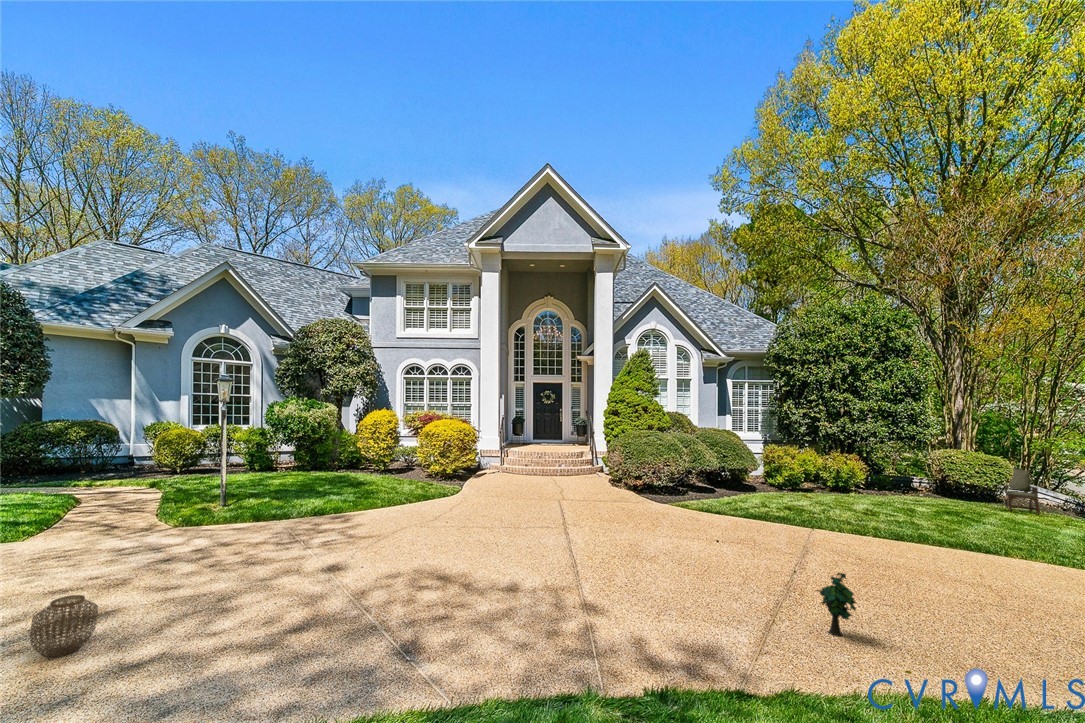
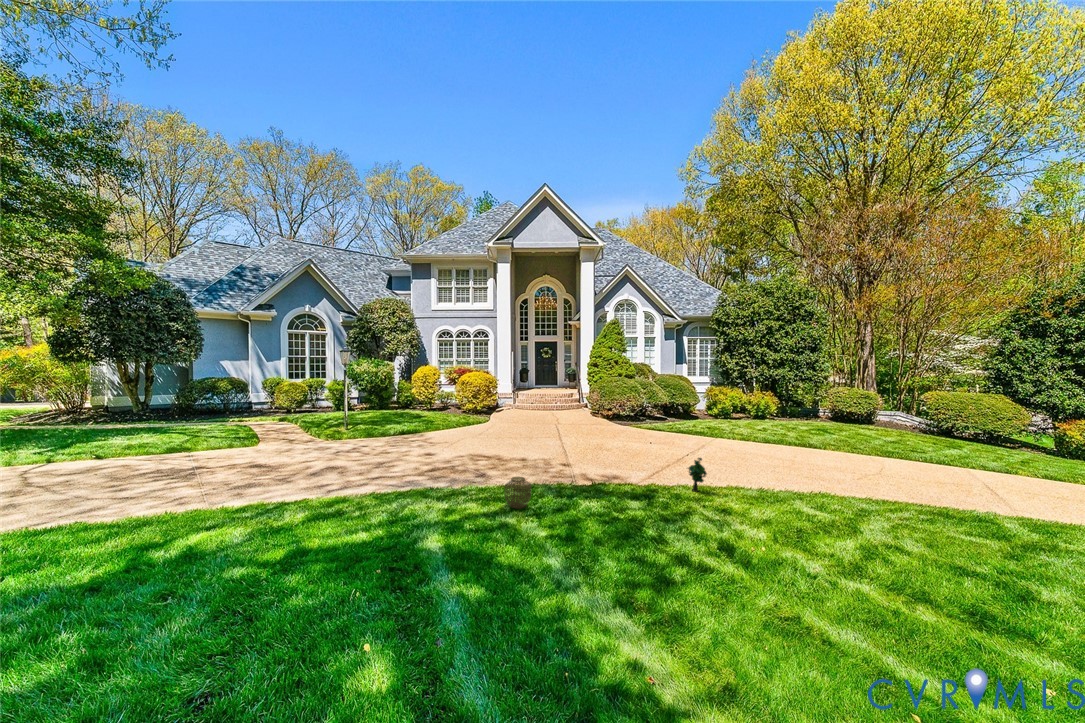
armchair: present [1003,468,1040,514] -> none [873,400,897,431]
woven basket: present [30,595,98,658] -> present [505,477,531,509]

